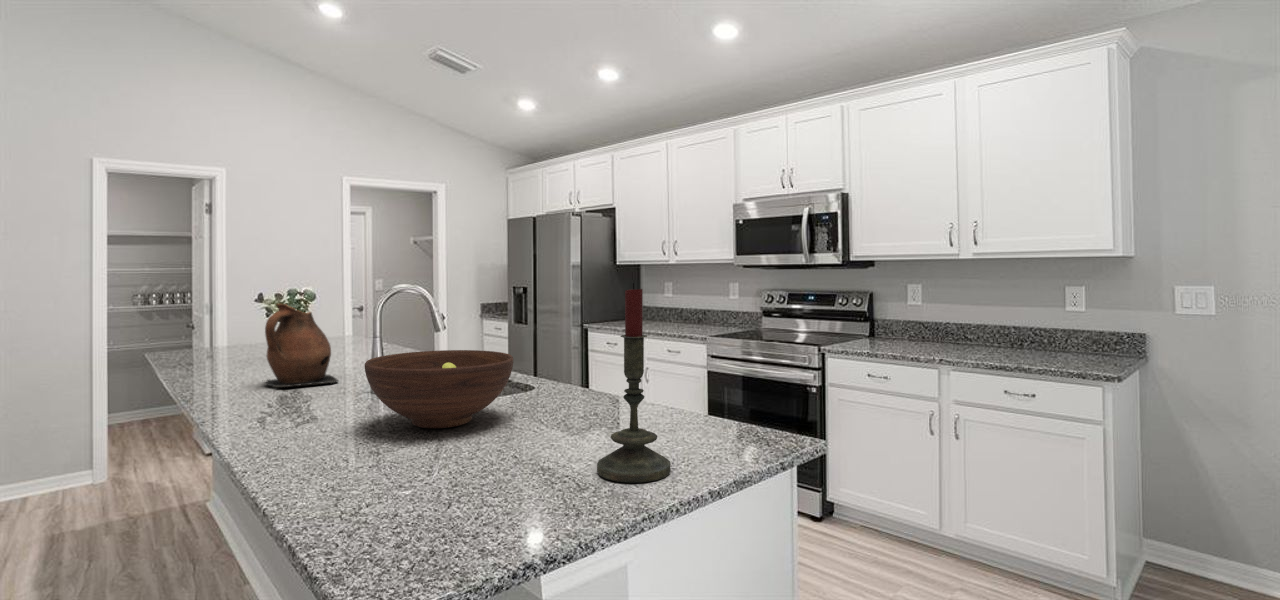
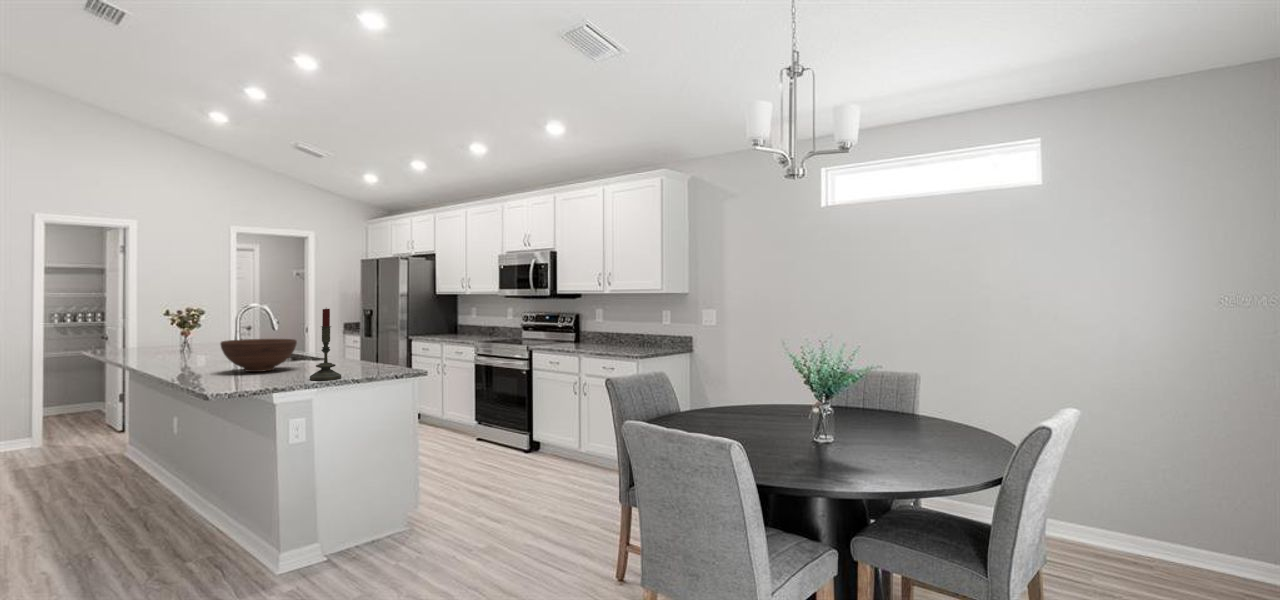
ceramic pitcher: present [265,304,338,387] -> none [166,317,213,362]

